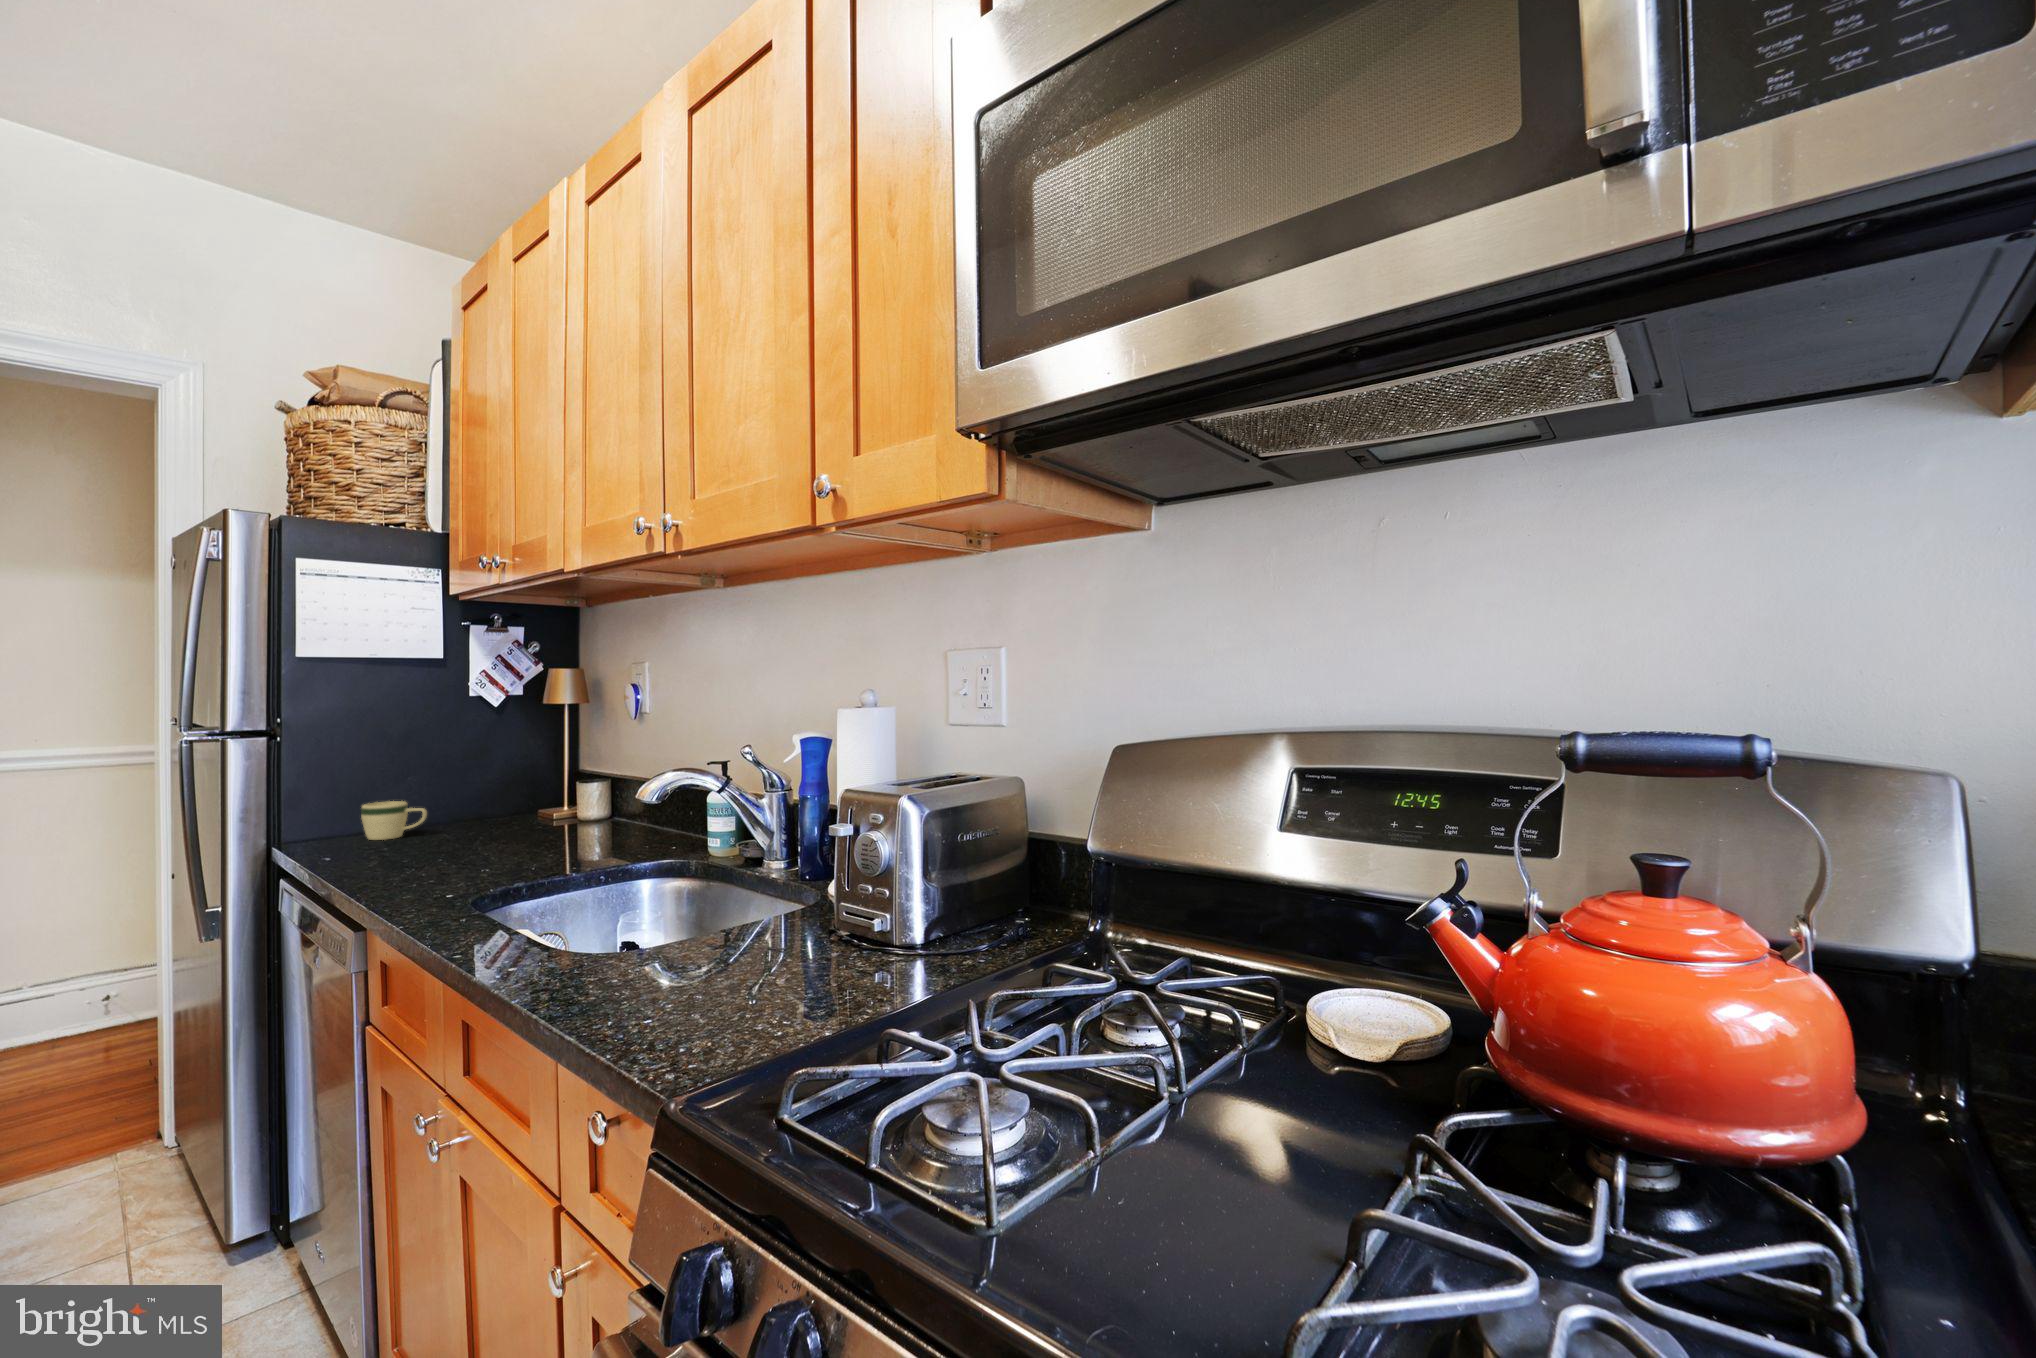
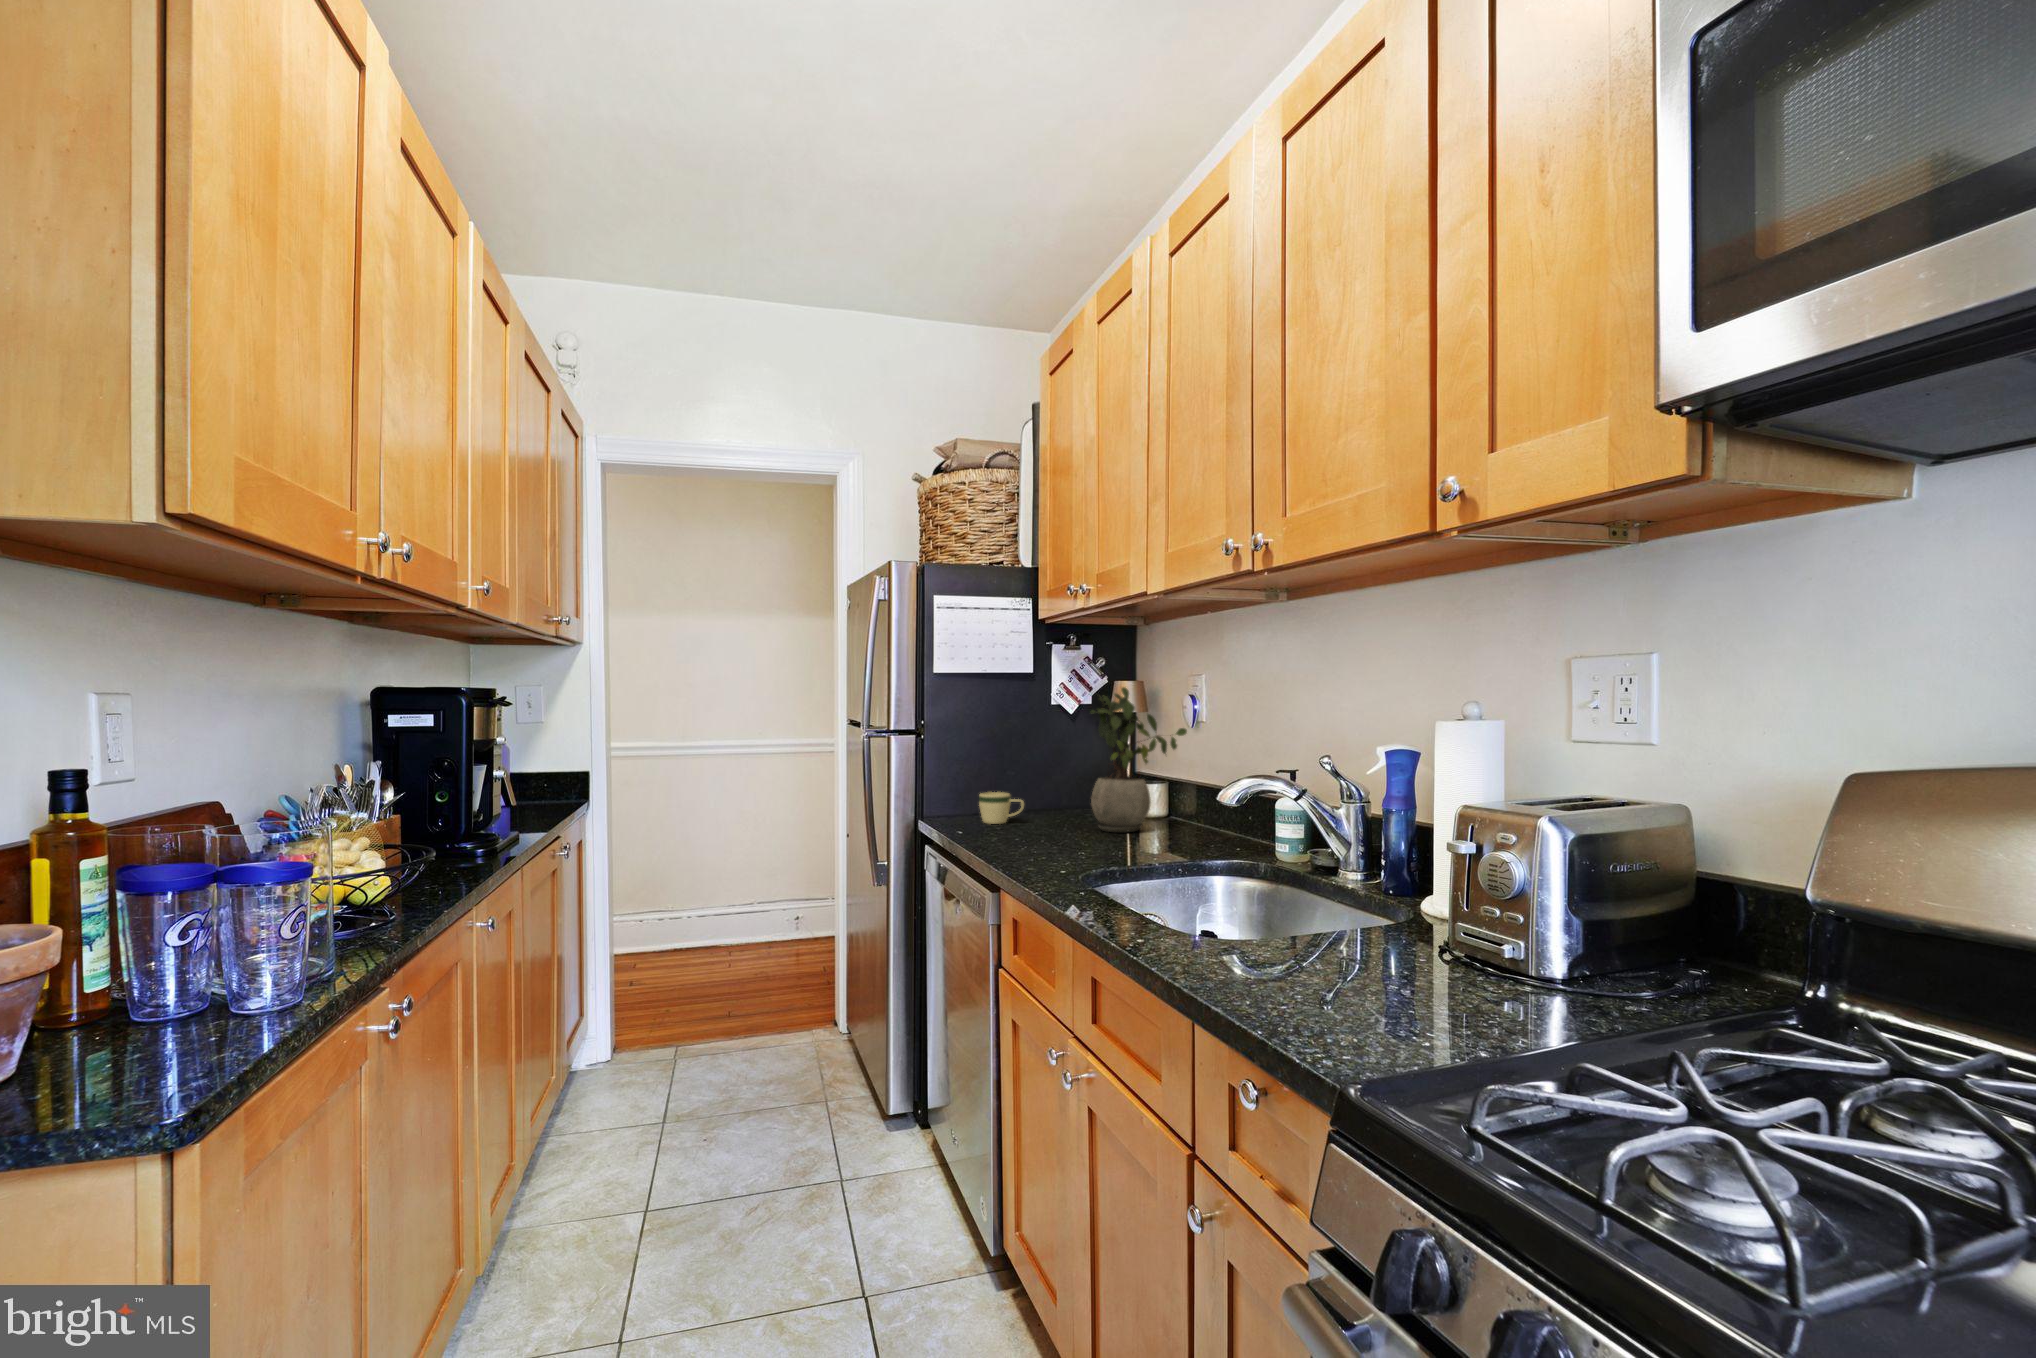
potted plant: none [509,675,628,837] -> present [1091,687,1187,832]

